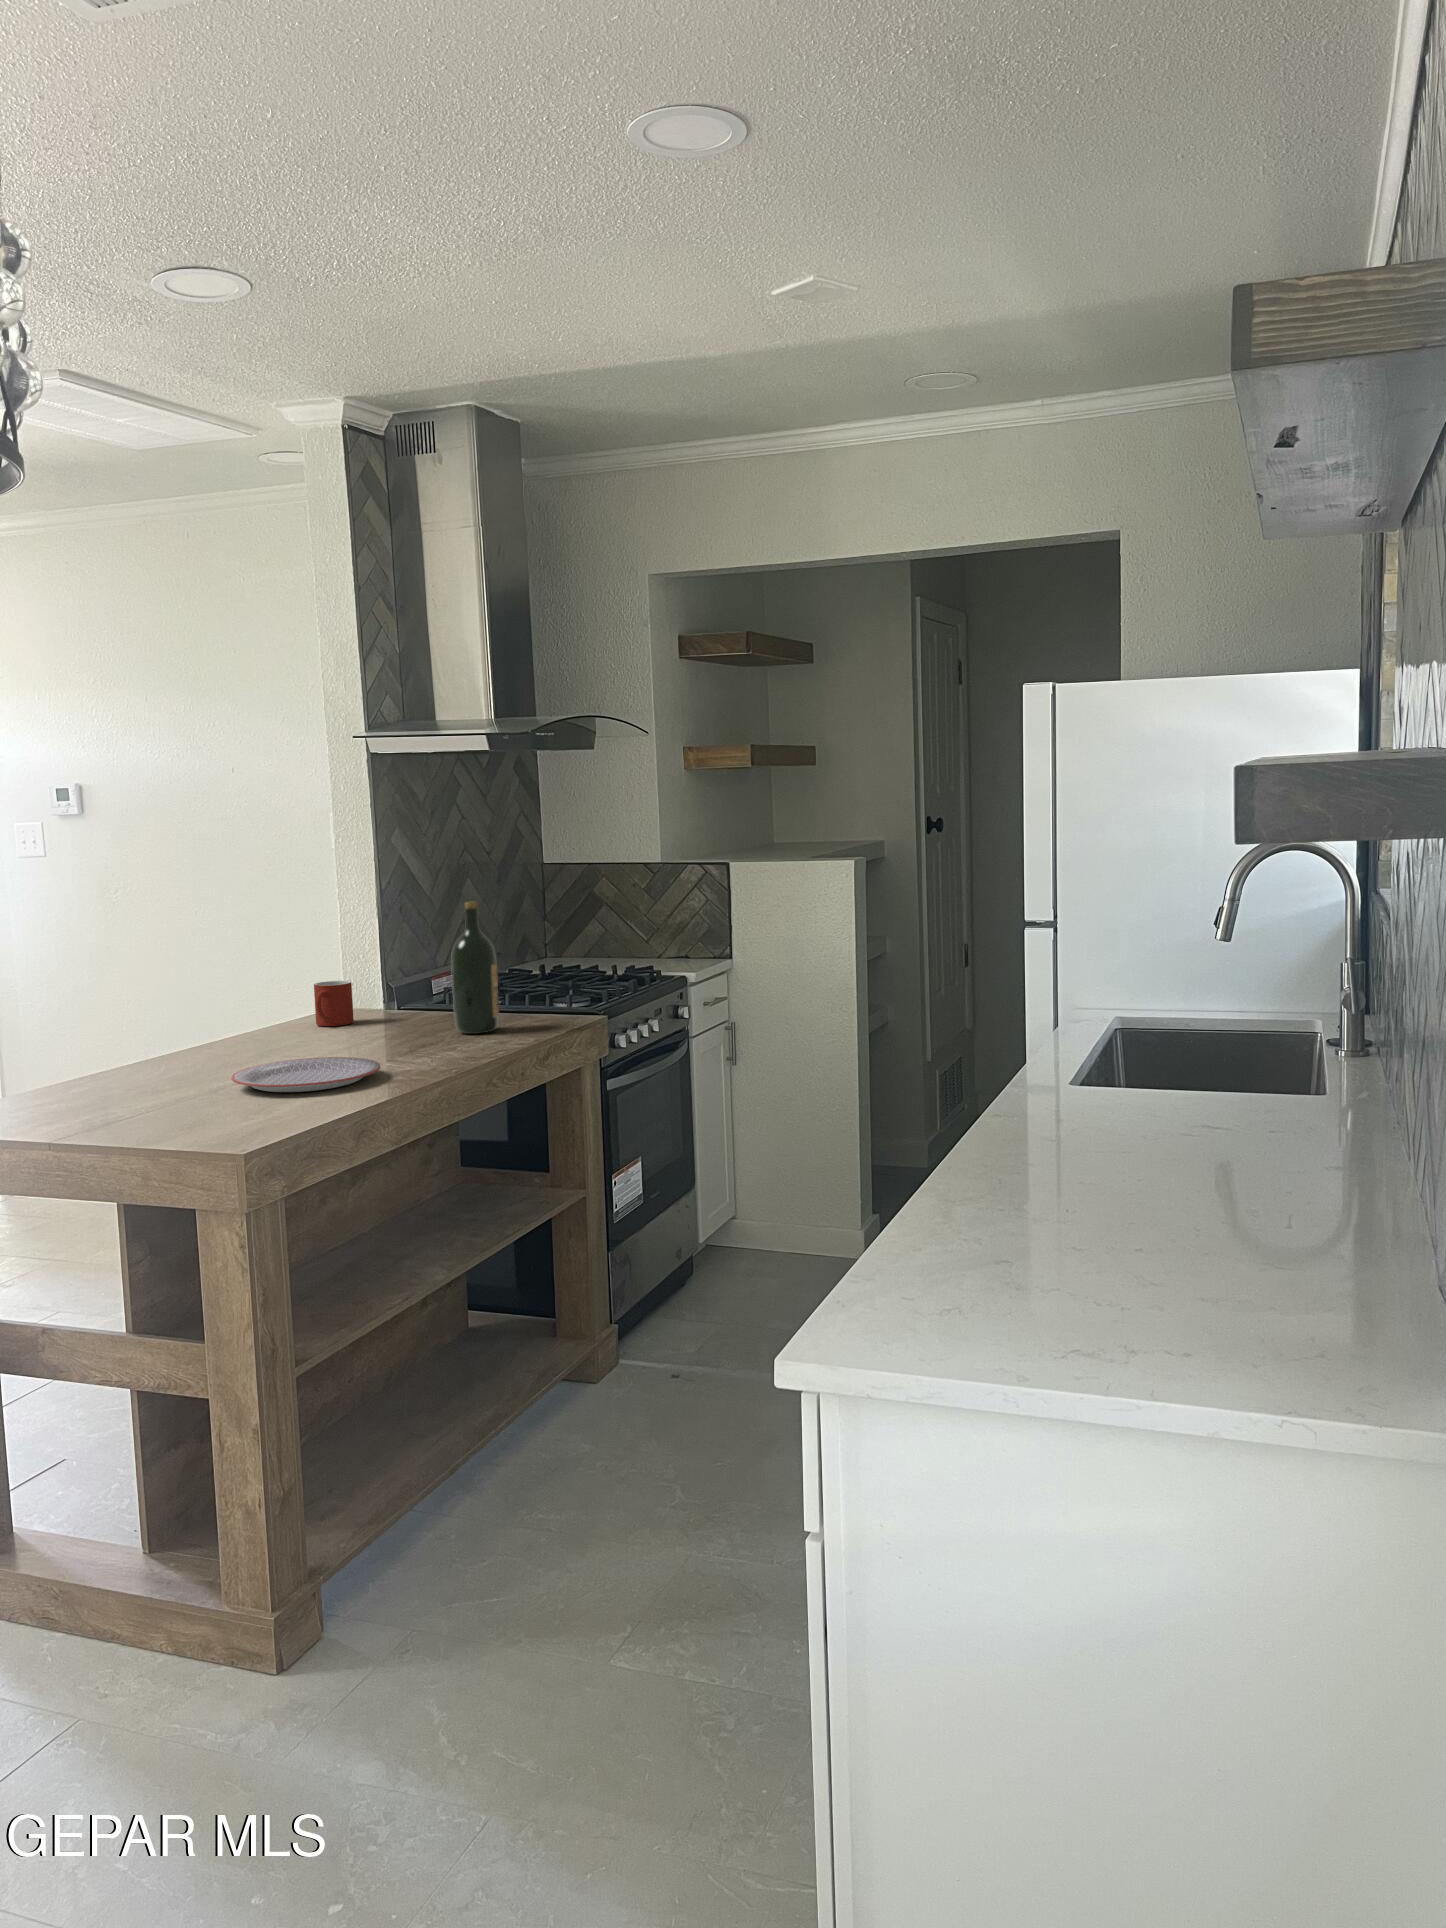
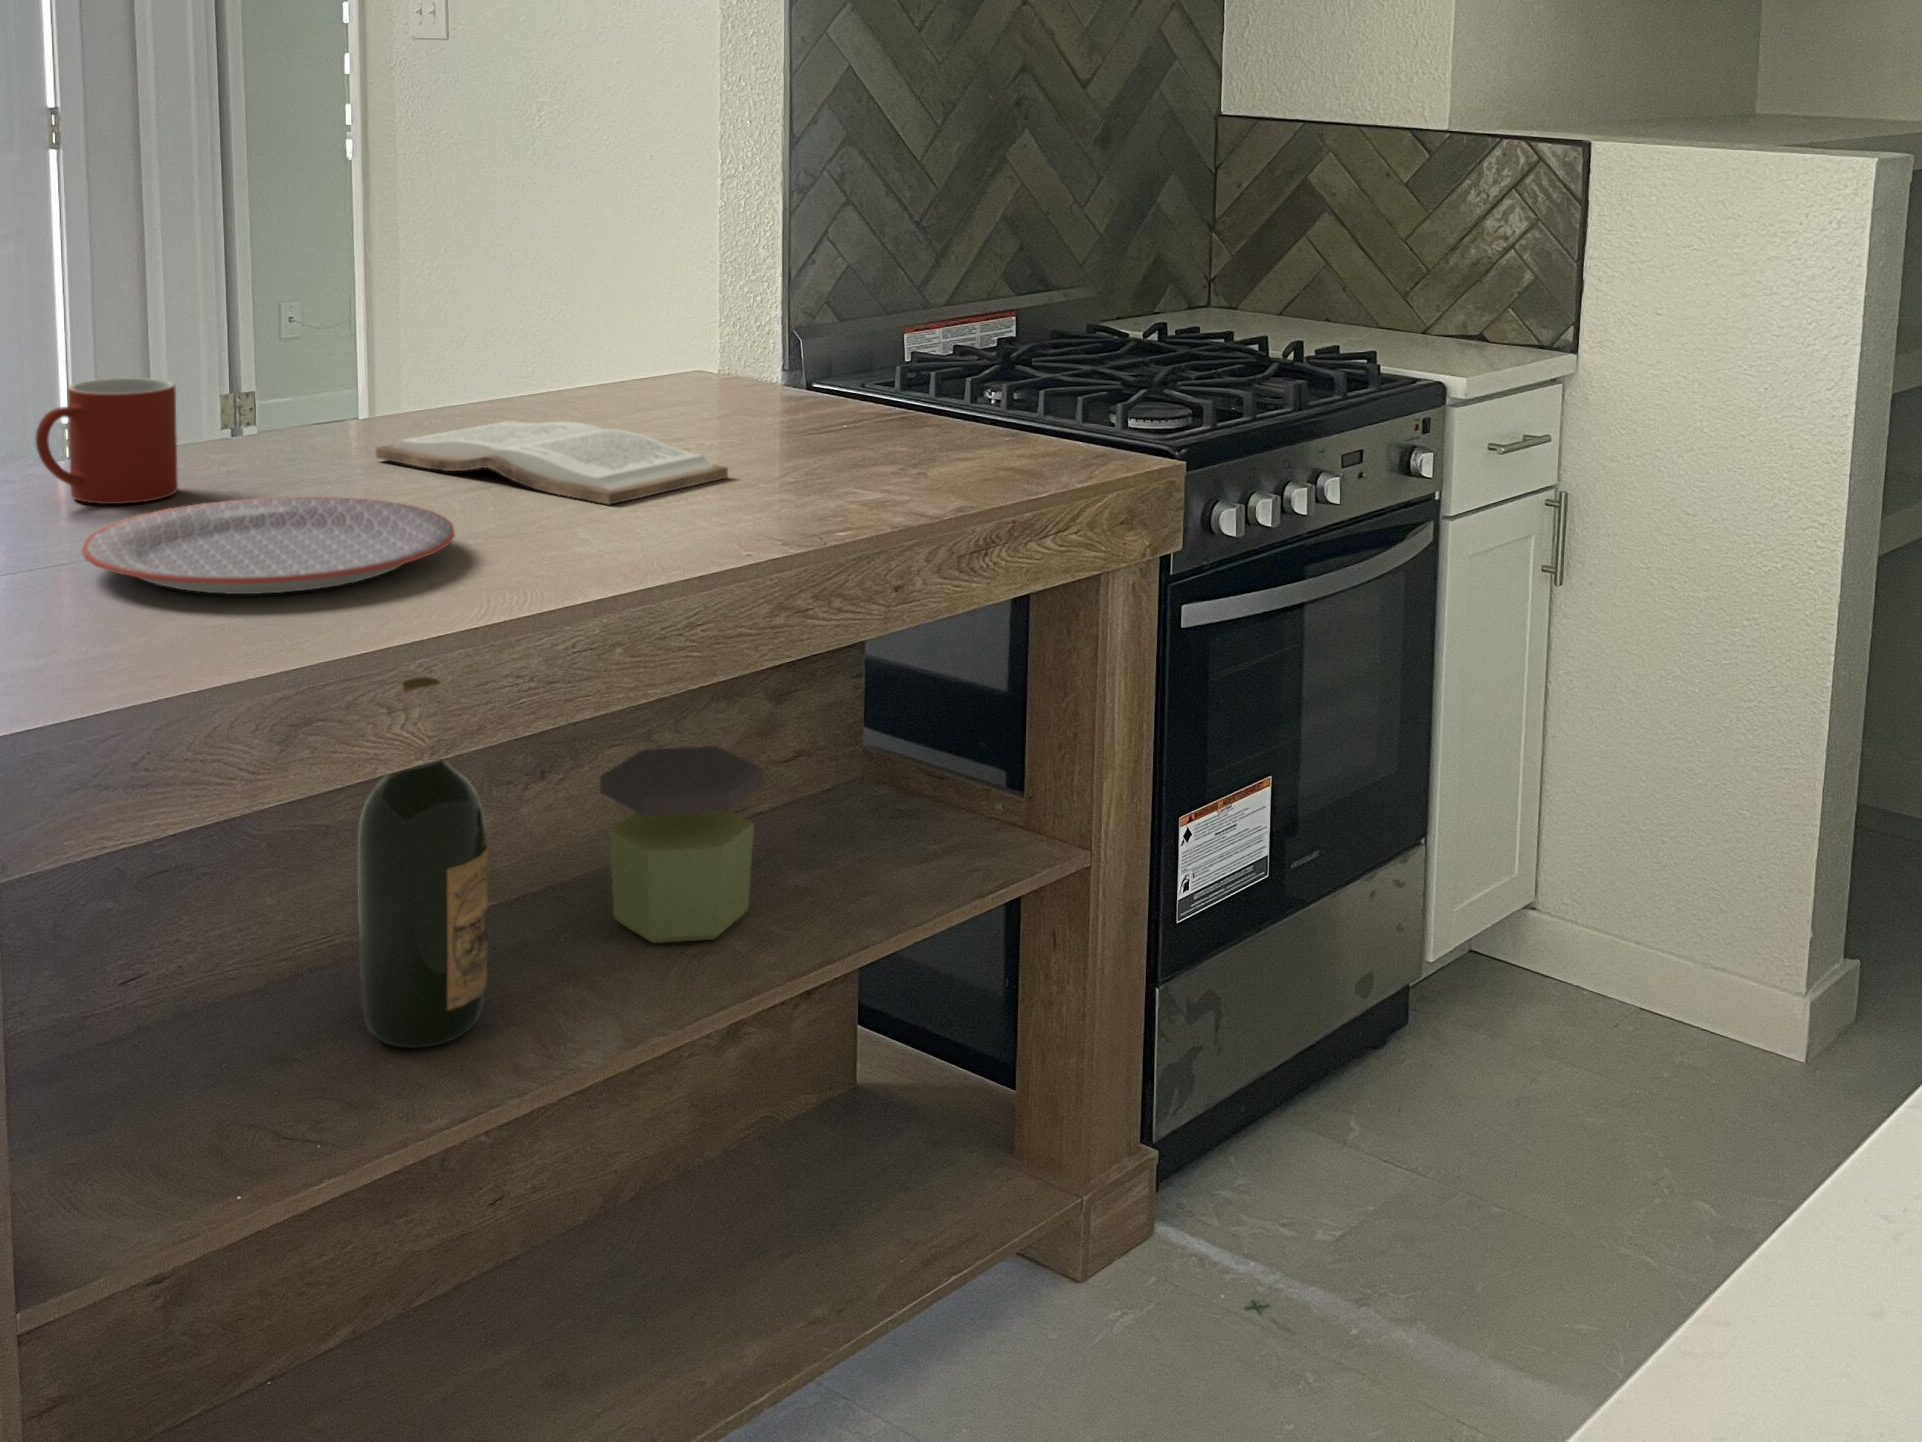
wine bottle: present [451,902,499,1034] -> present [358,677,488,1048]
mug: present [314,981,354,1026] -> present [36,378,178,504]
book: none [270,1026,436,1052] -> present [376,421,728,505]
jar: none [408,1154,474,1236] -> present [600,746,764,943]

